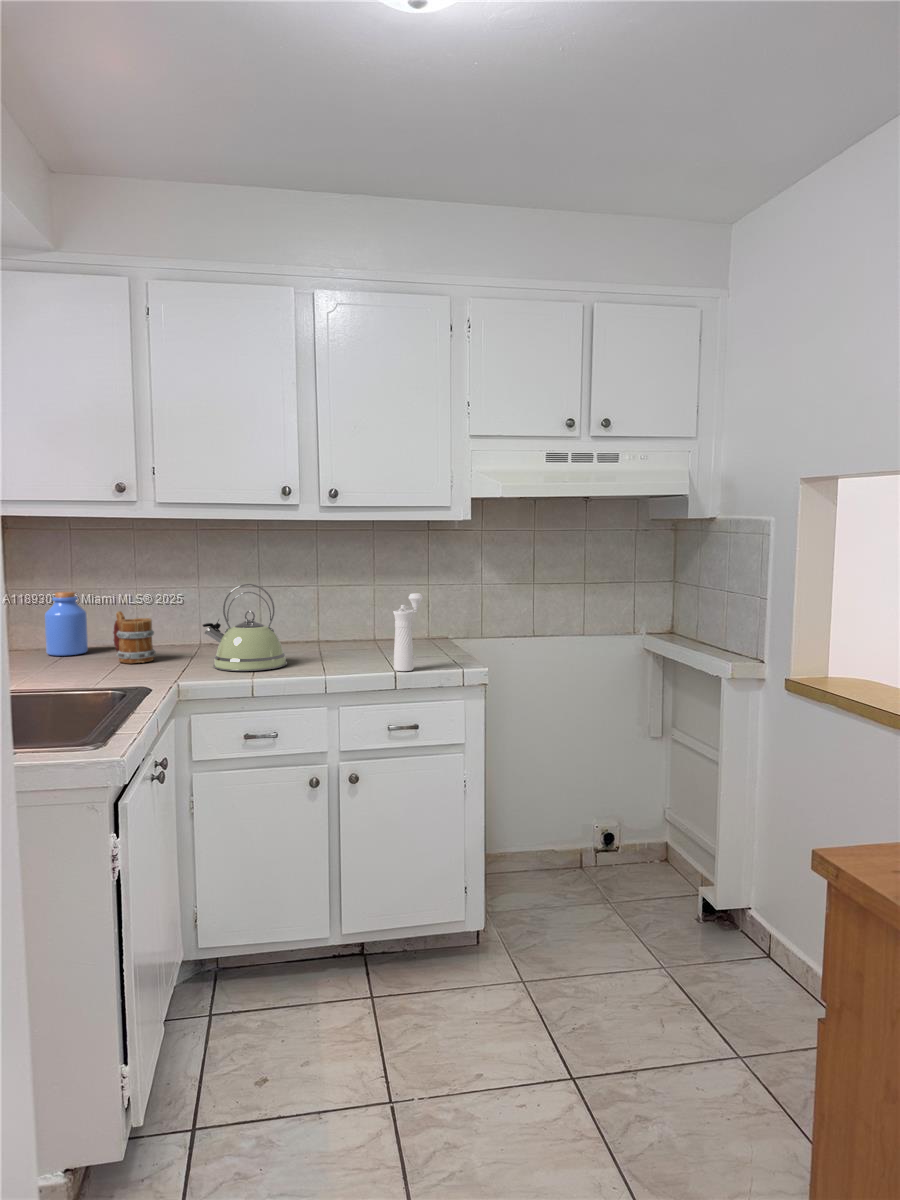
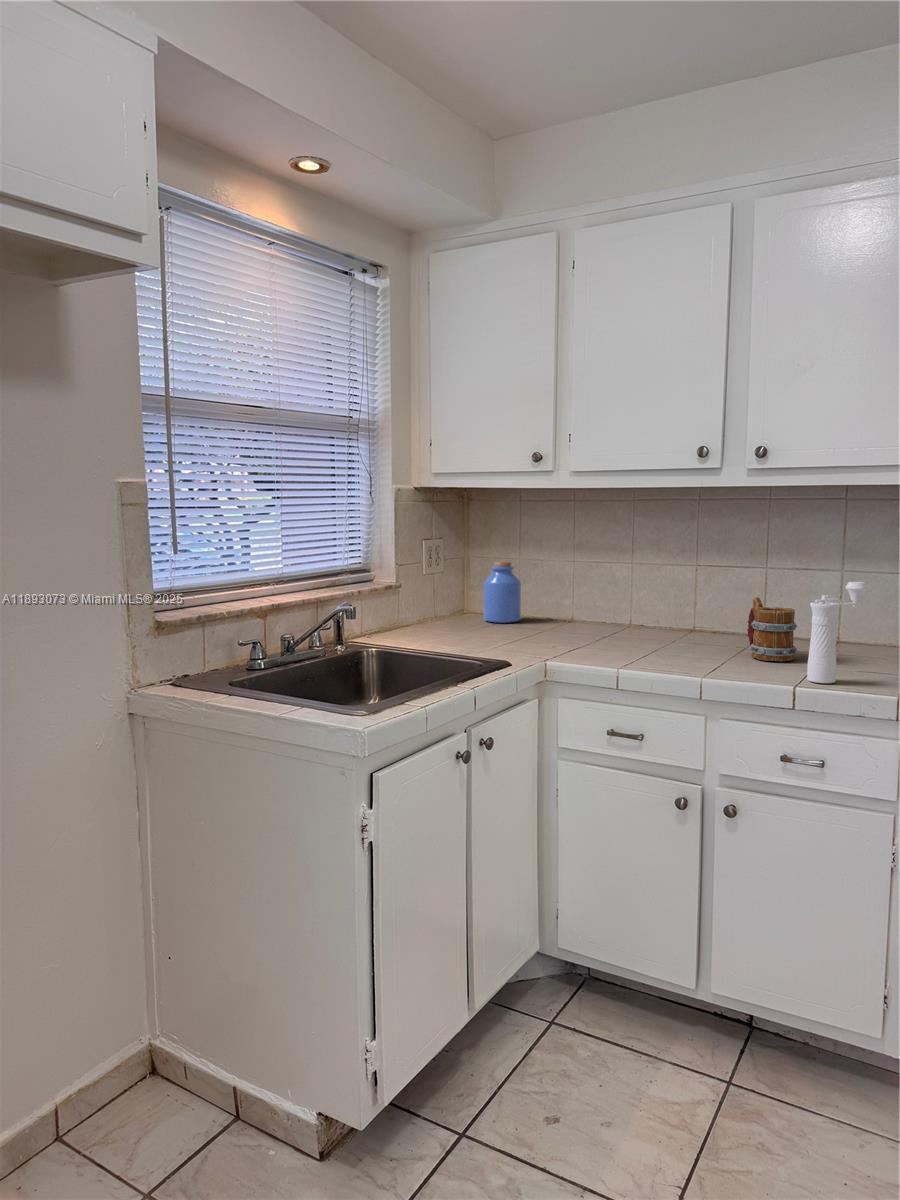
kettle: present [202,584,287,671] -> none [599,560,688,658]
mug: present [113,611,156,663] -> present [747,597,797,661]

